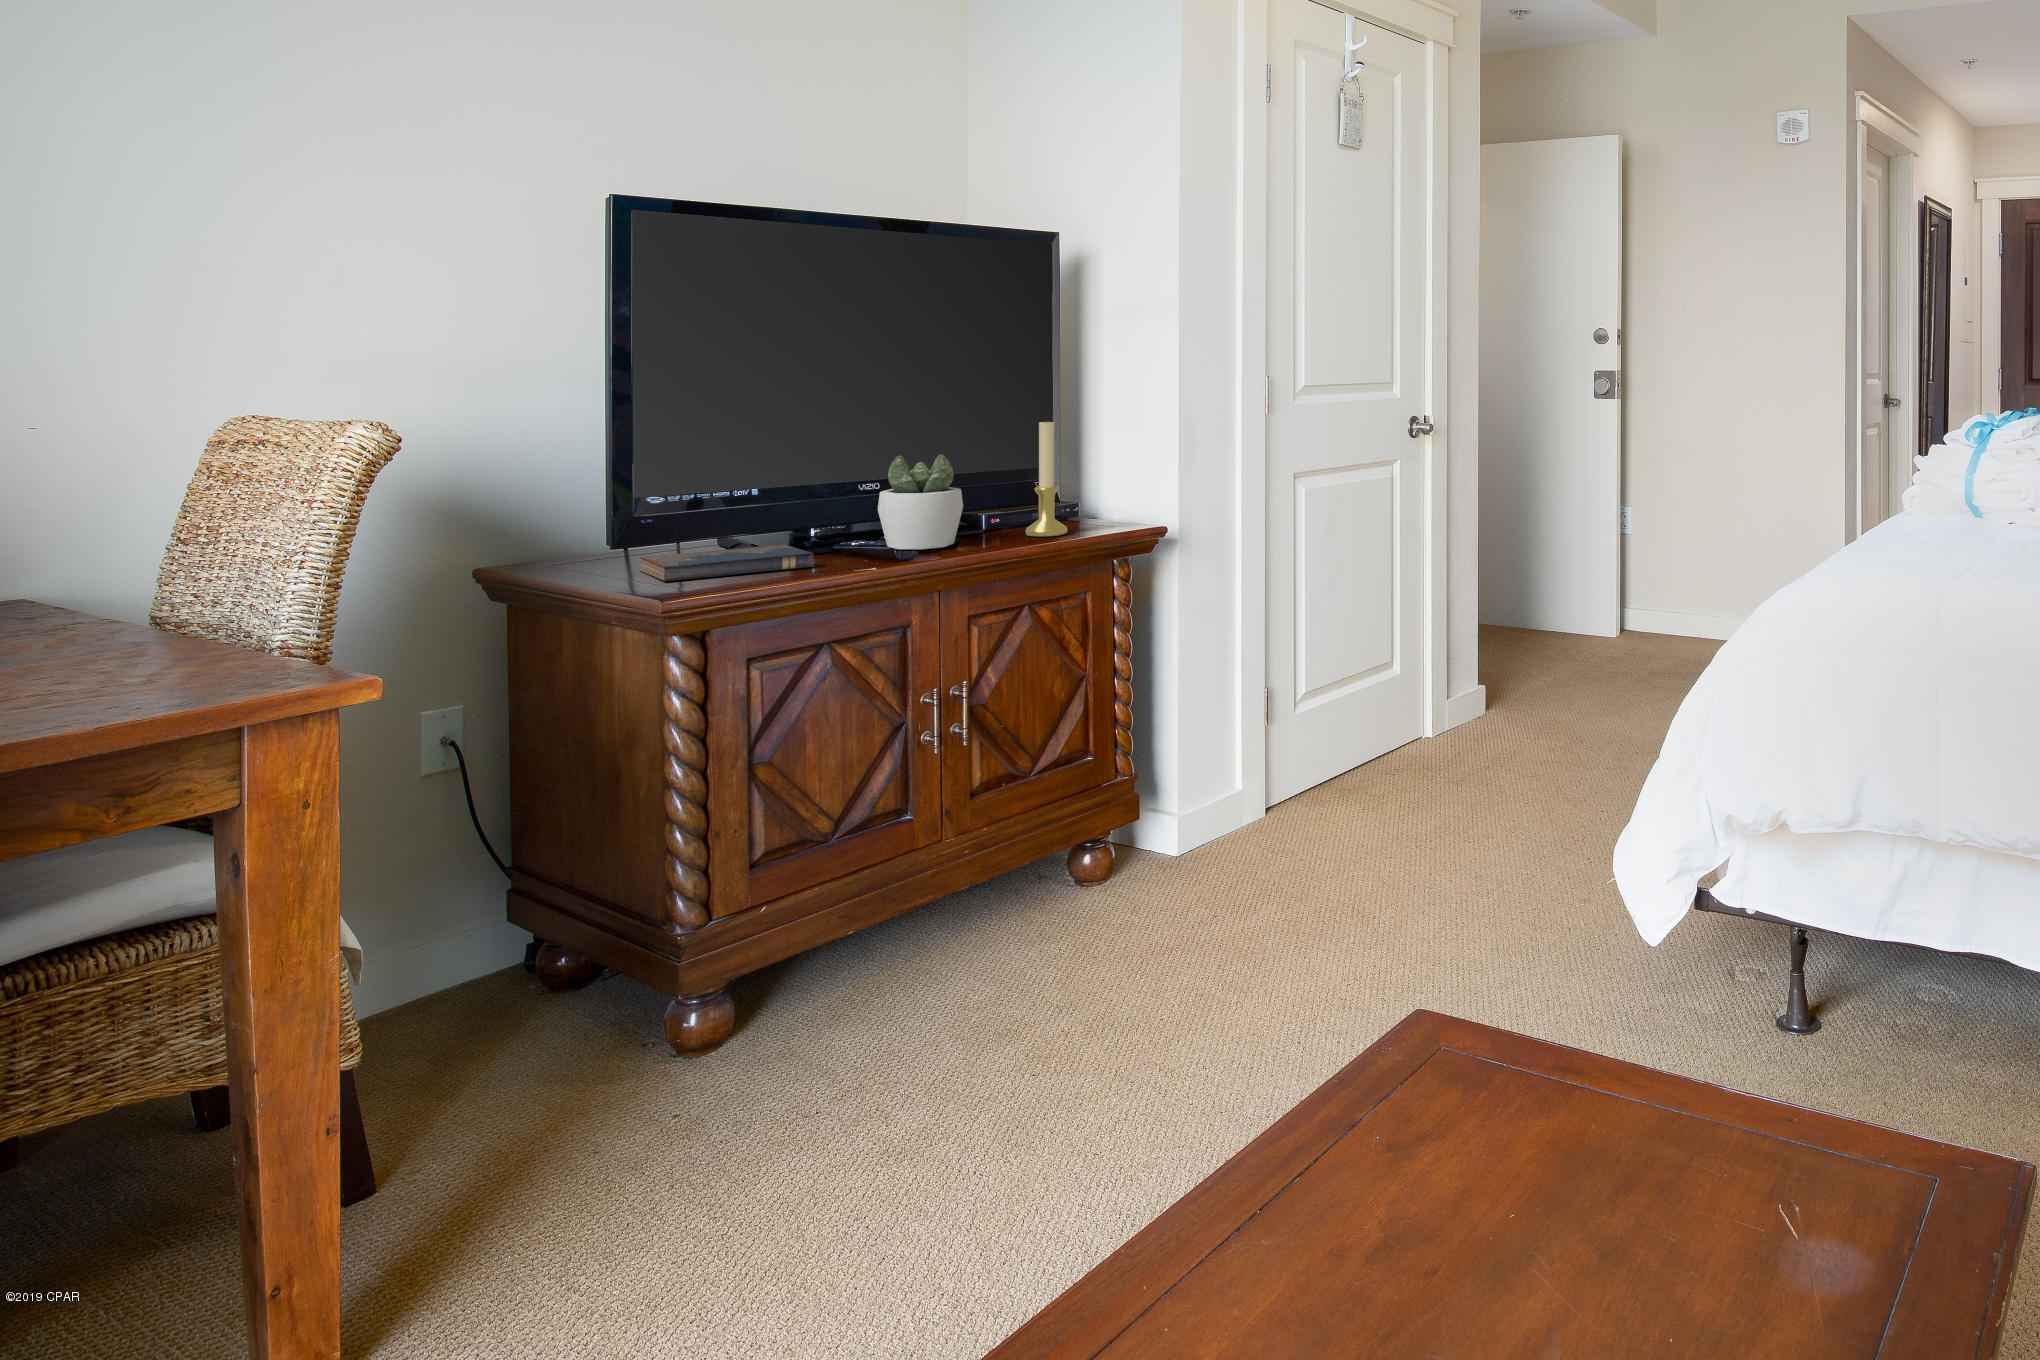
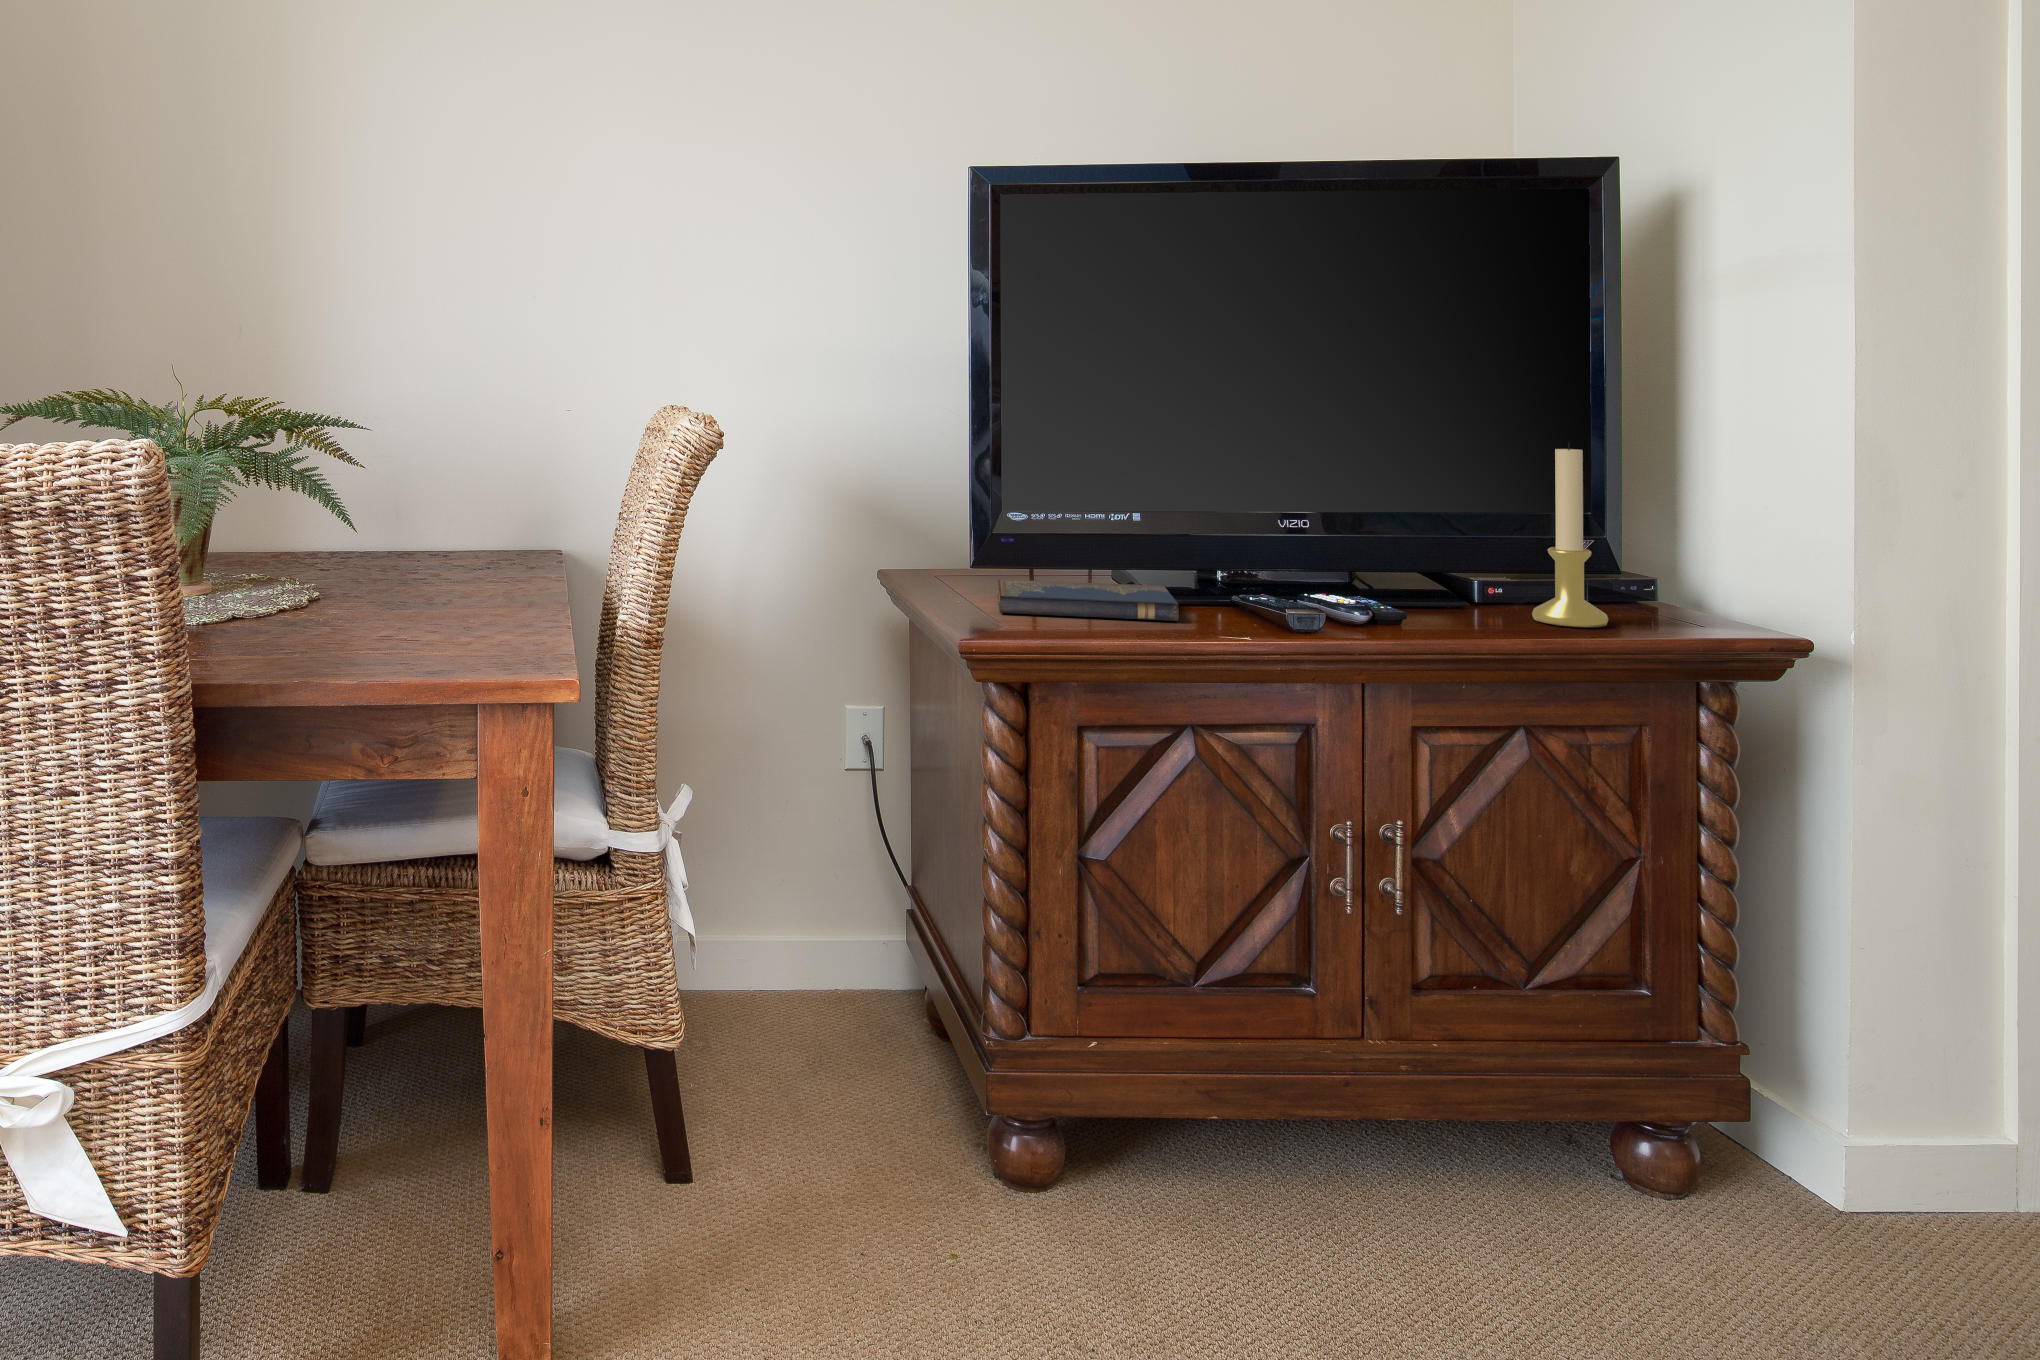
succulent plant: present [878,454,963,549] -> none [1291,485,1417,619]

